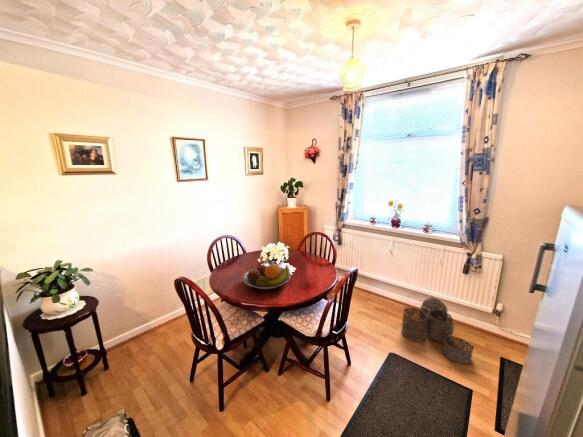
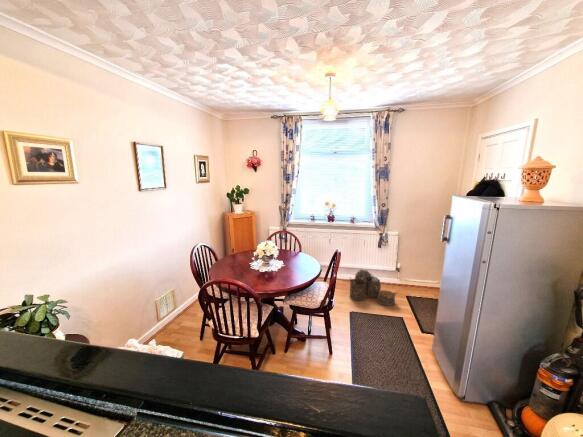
fruit bowl: present [243,263,291,289] -> none [253,257,294,279]

